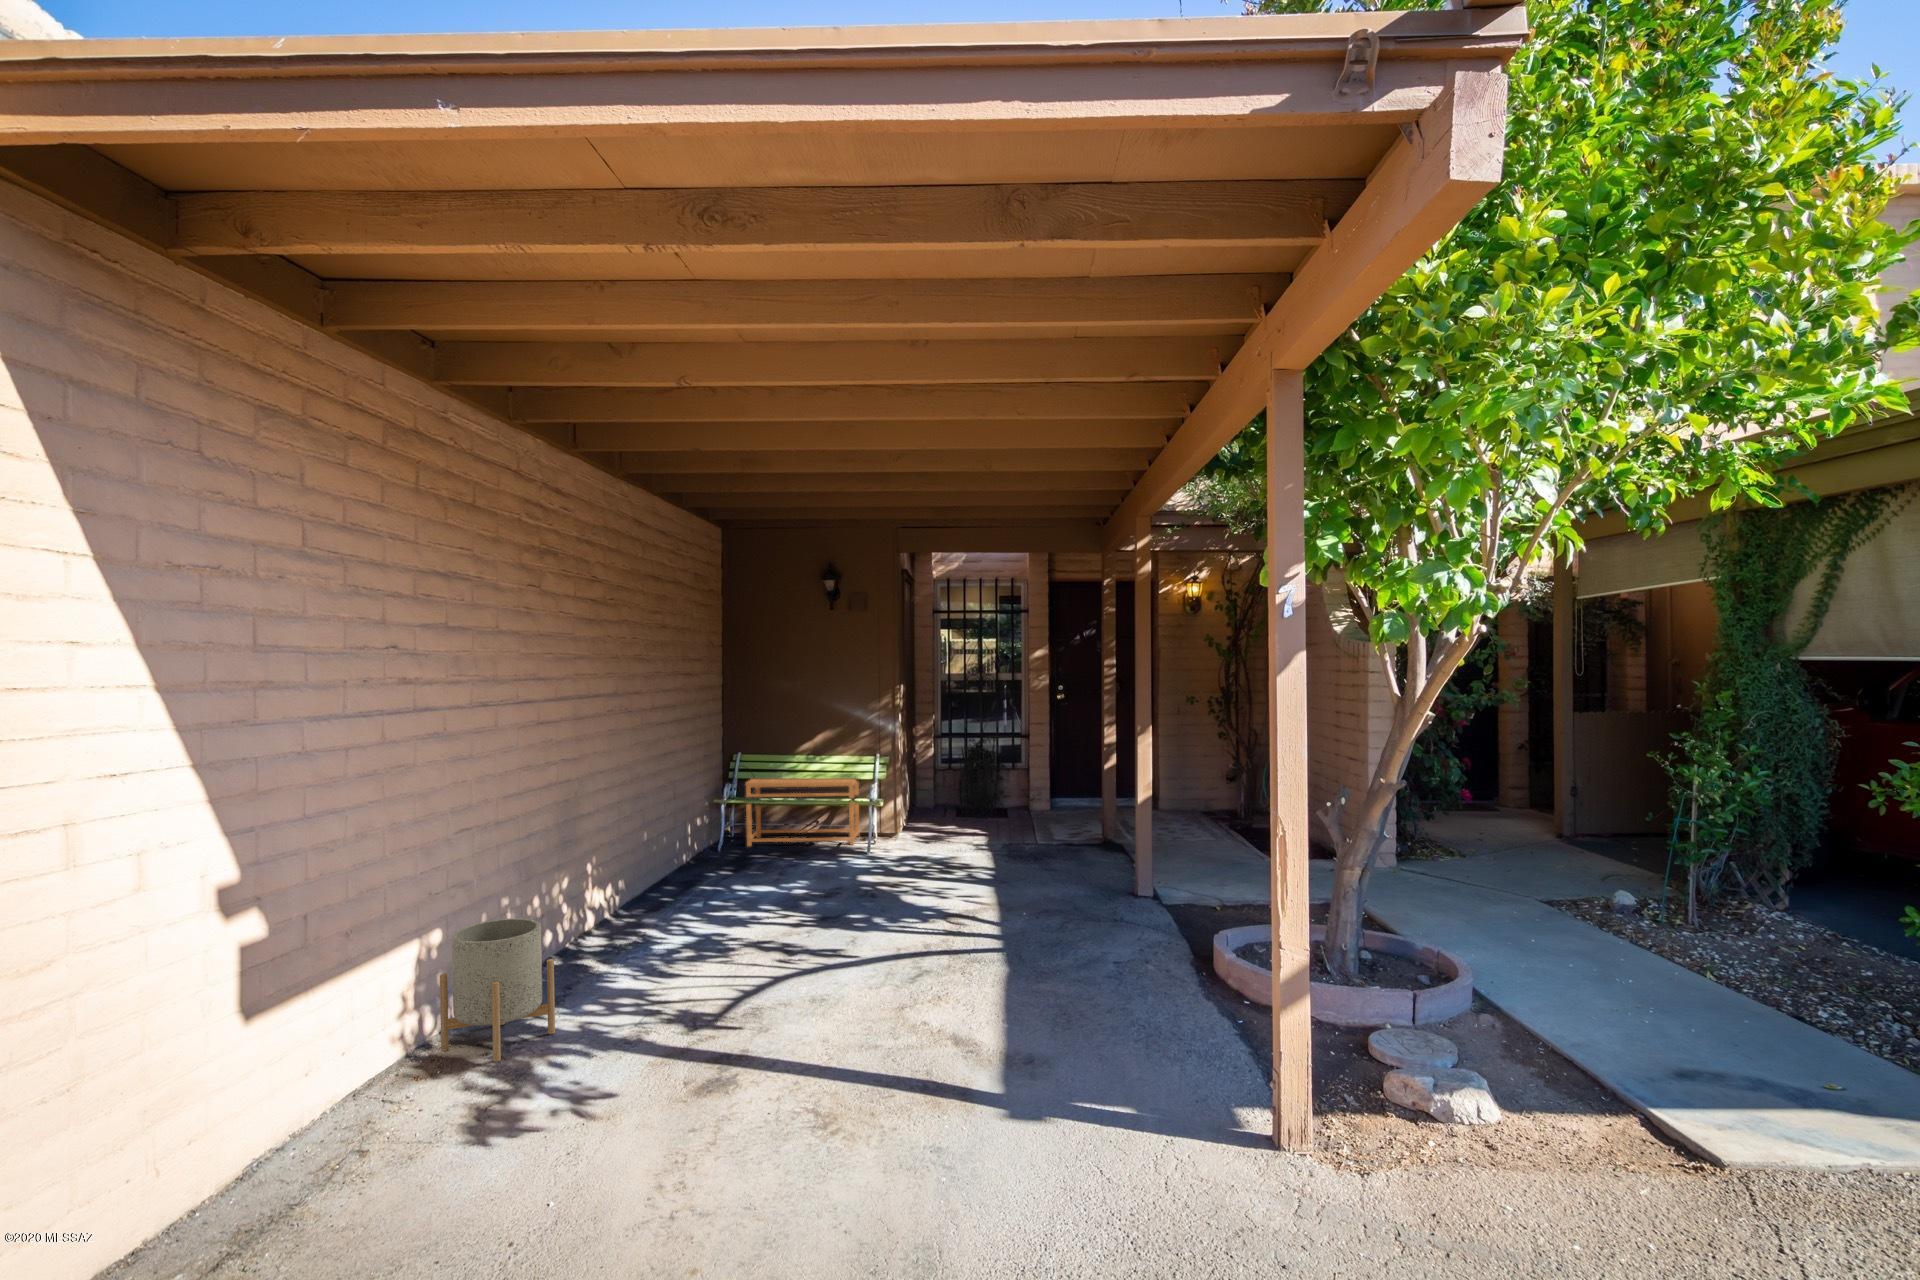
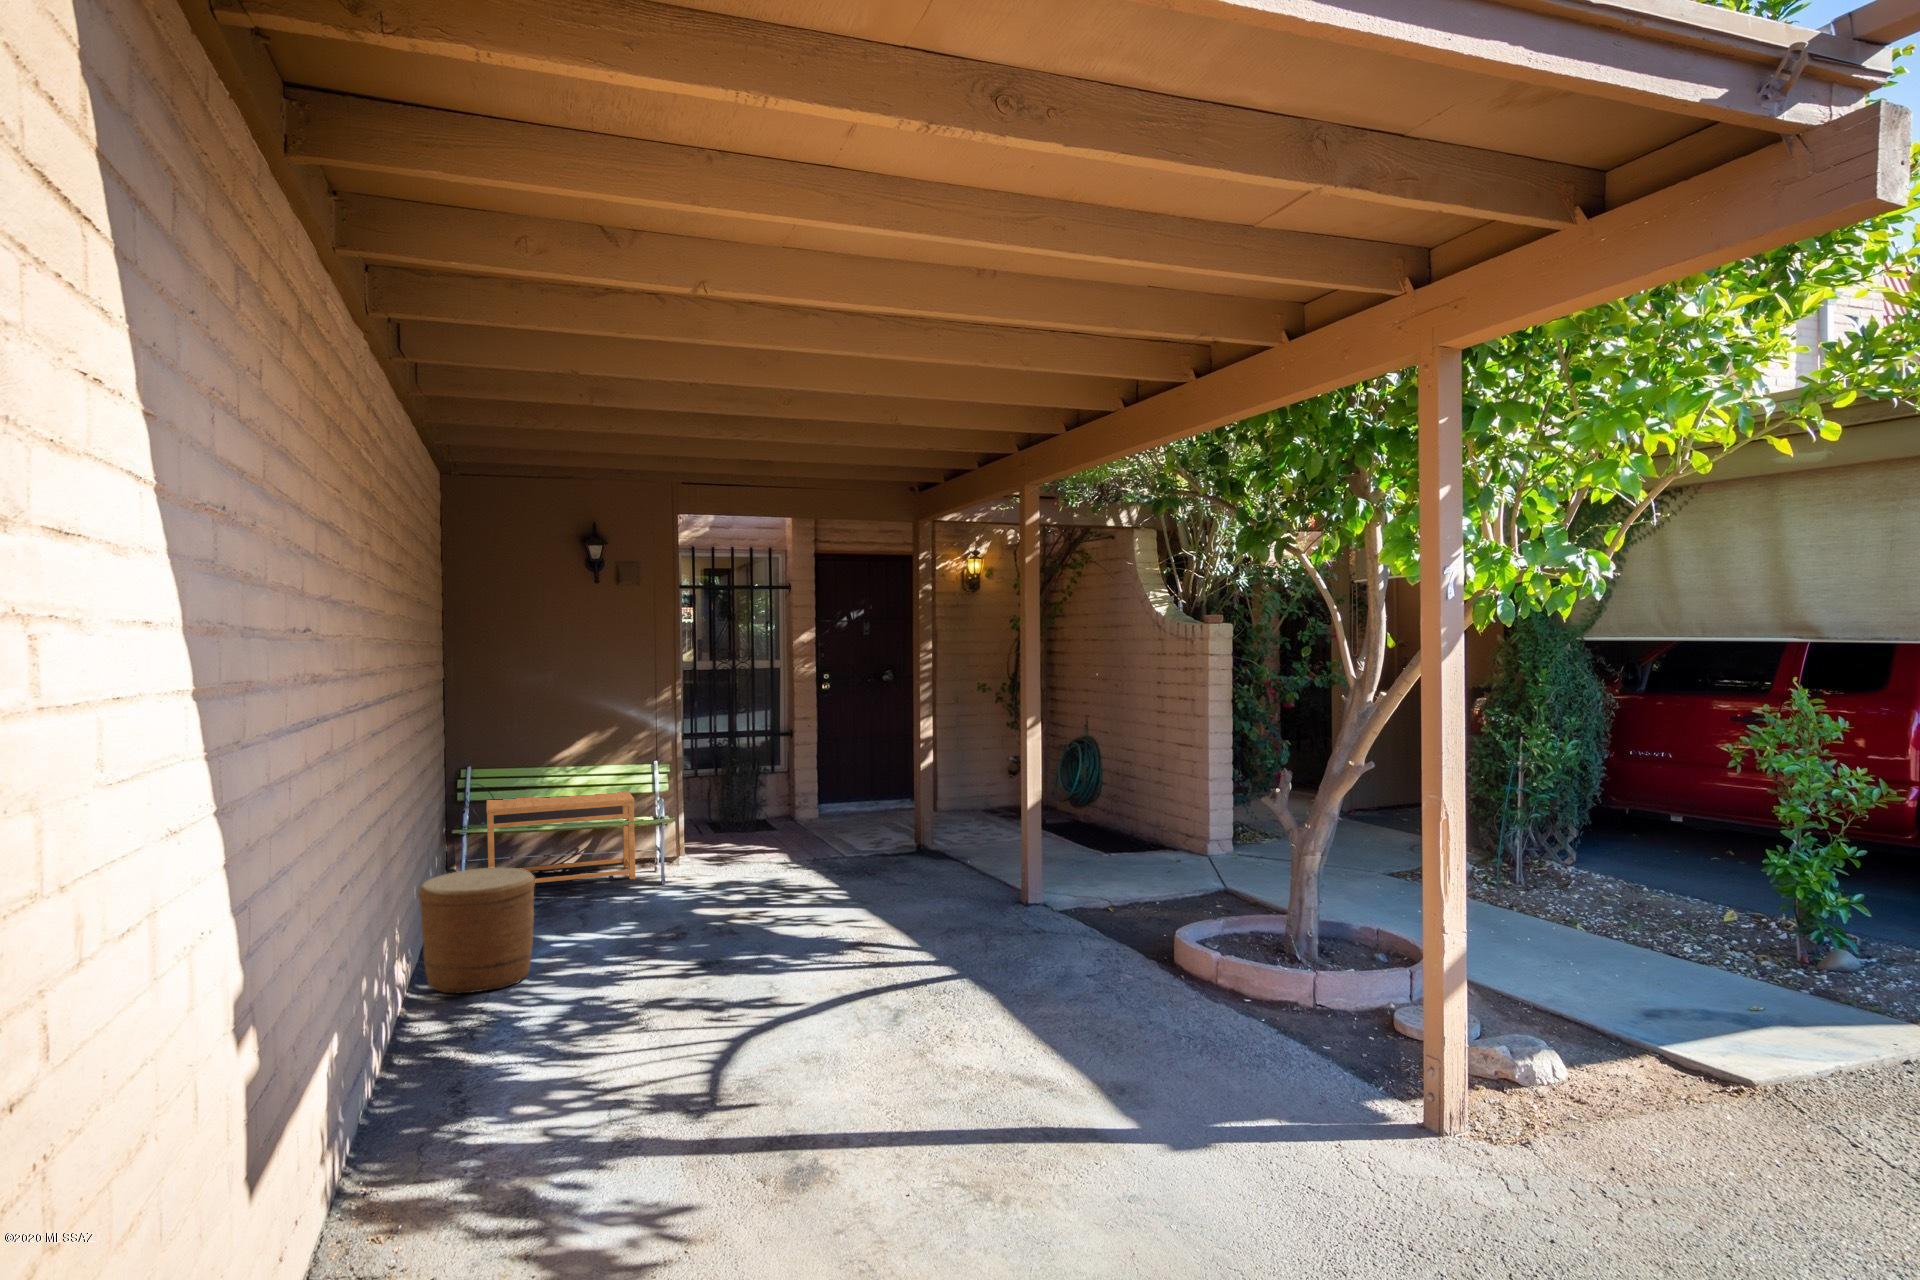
woven basket: none [630,823,714,914] -> present [418,868,535,993]
planter: present [440,918,555,1062] -> none [366,1016,516,1219]

